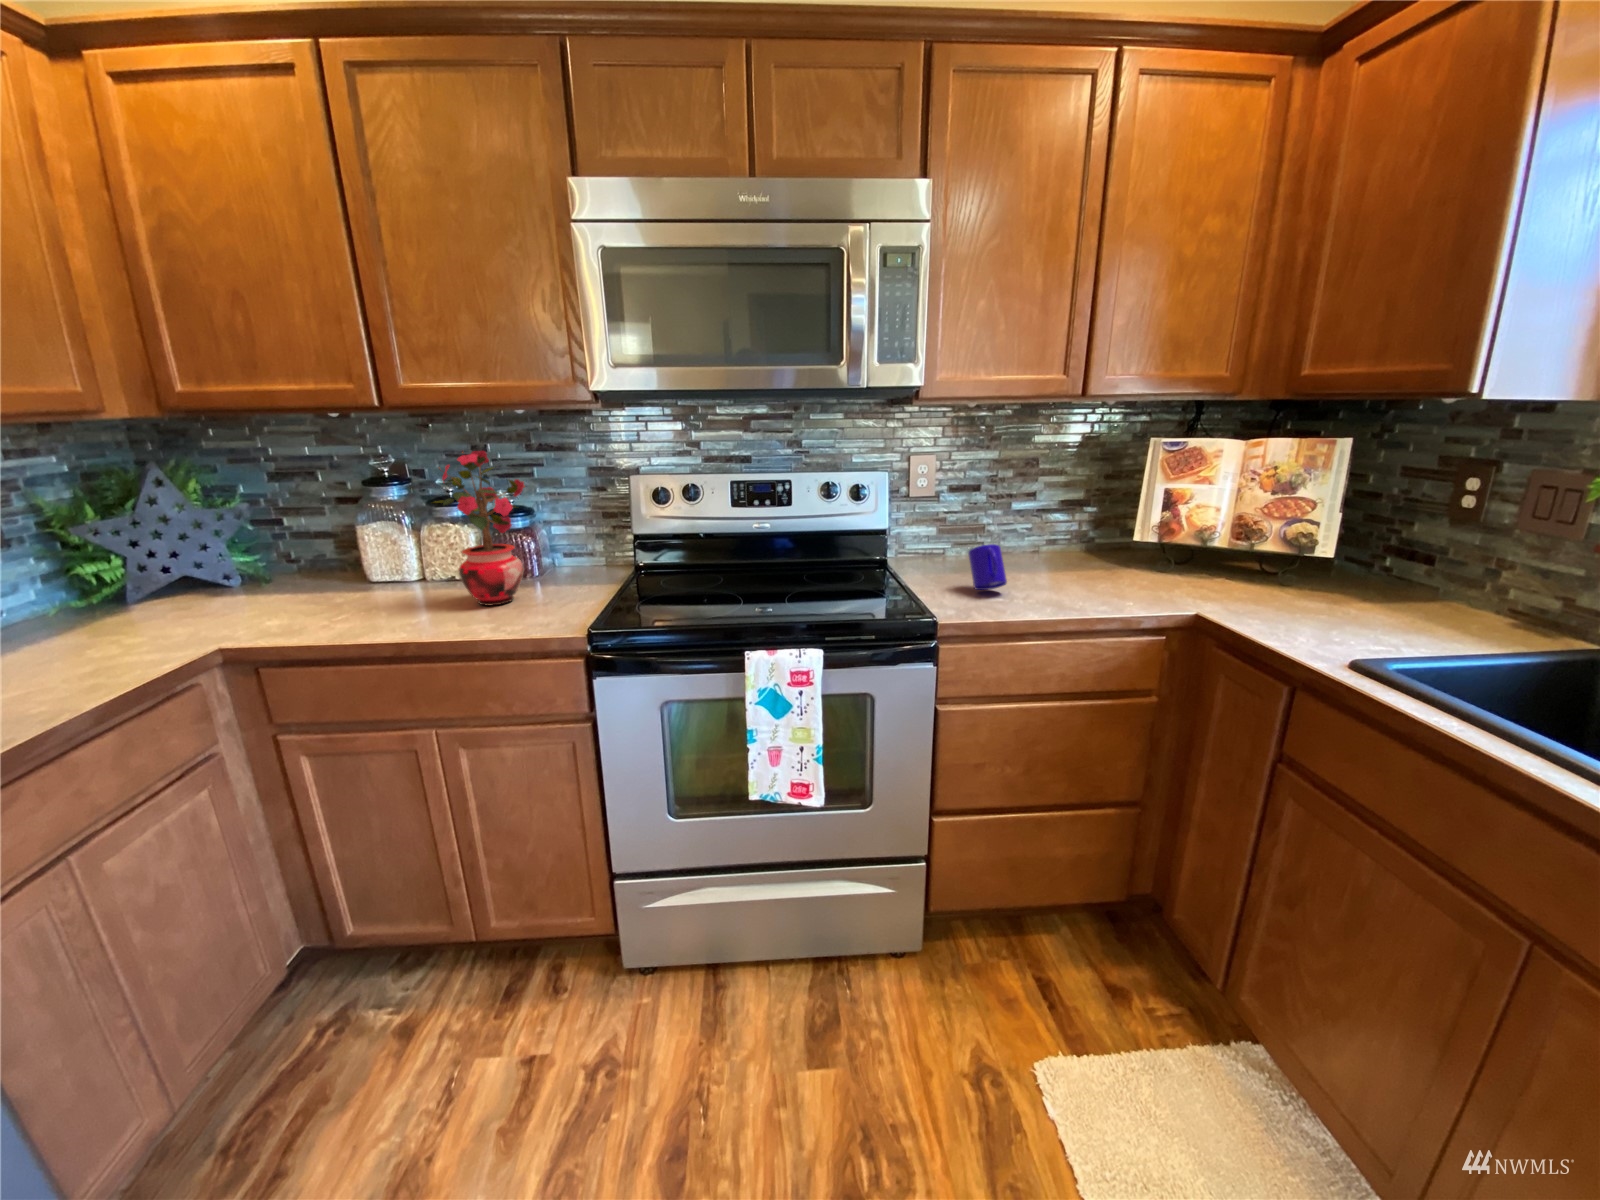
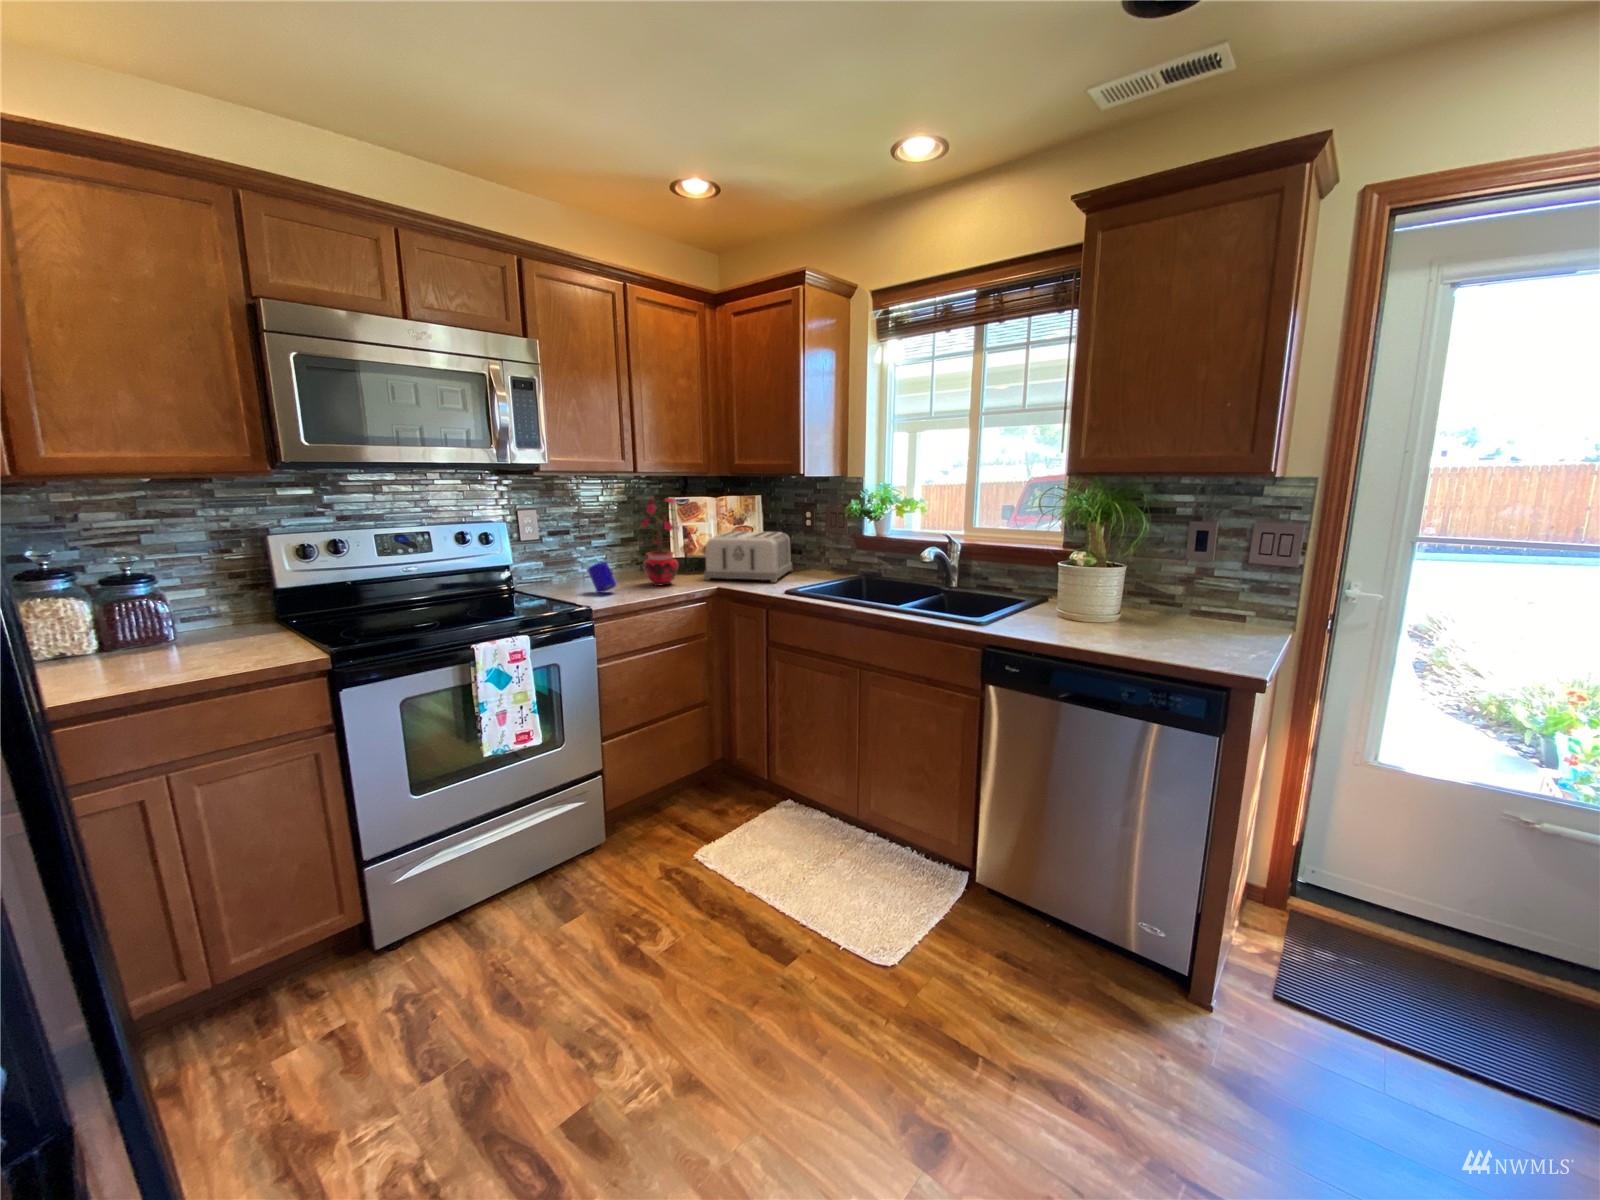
potted plant: present [436,451,525,605] -> present [638,498,679,586]
toaster: none [1180,507,1404,626] -> present [704,531,792,582]

